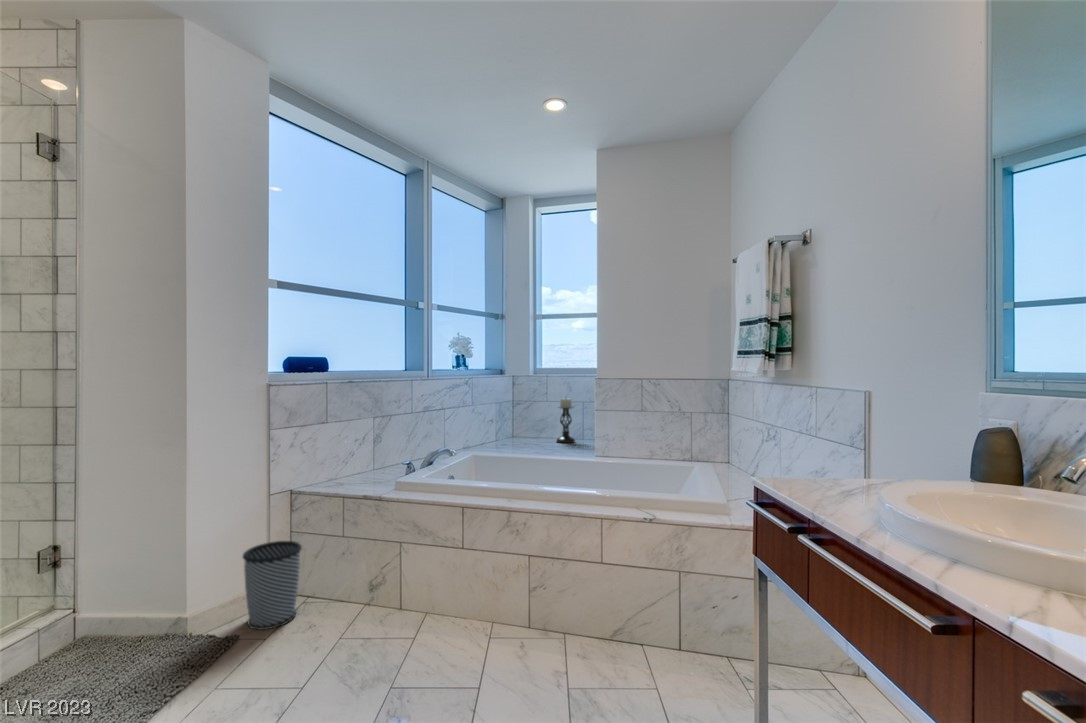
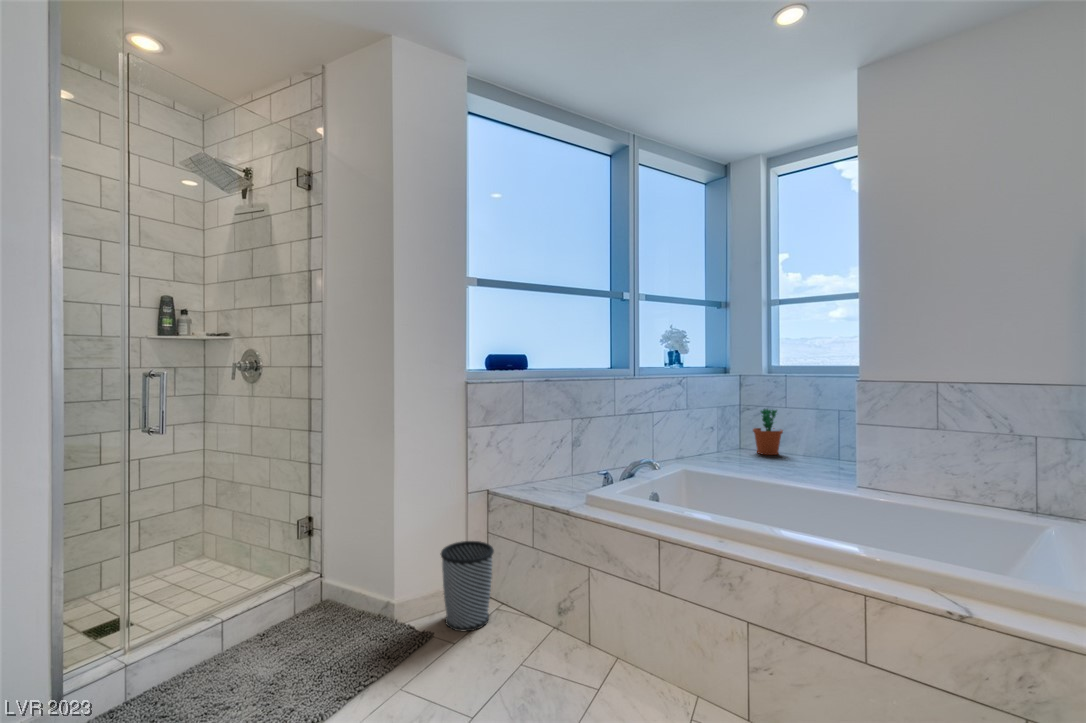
candle holder: present [556,397,575,443] -> none [798,403,826,461]
flower pot: none [523,403,545,441] -> present [753,409,783,455]

